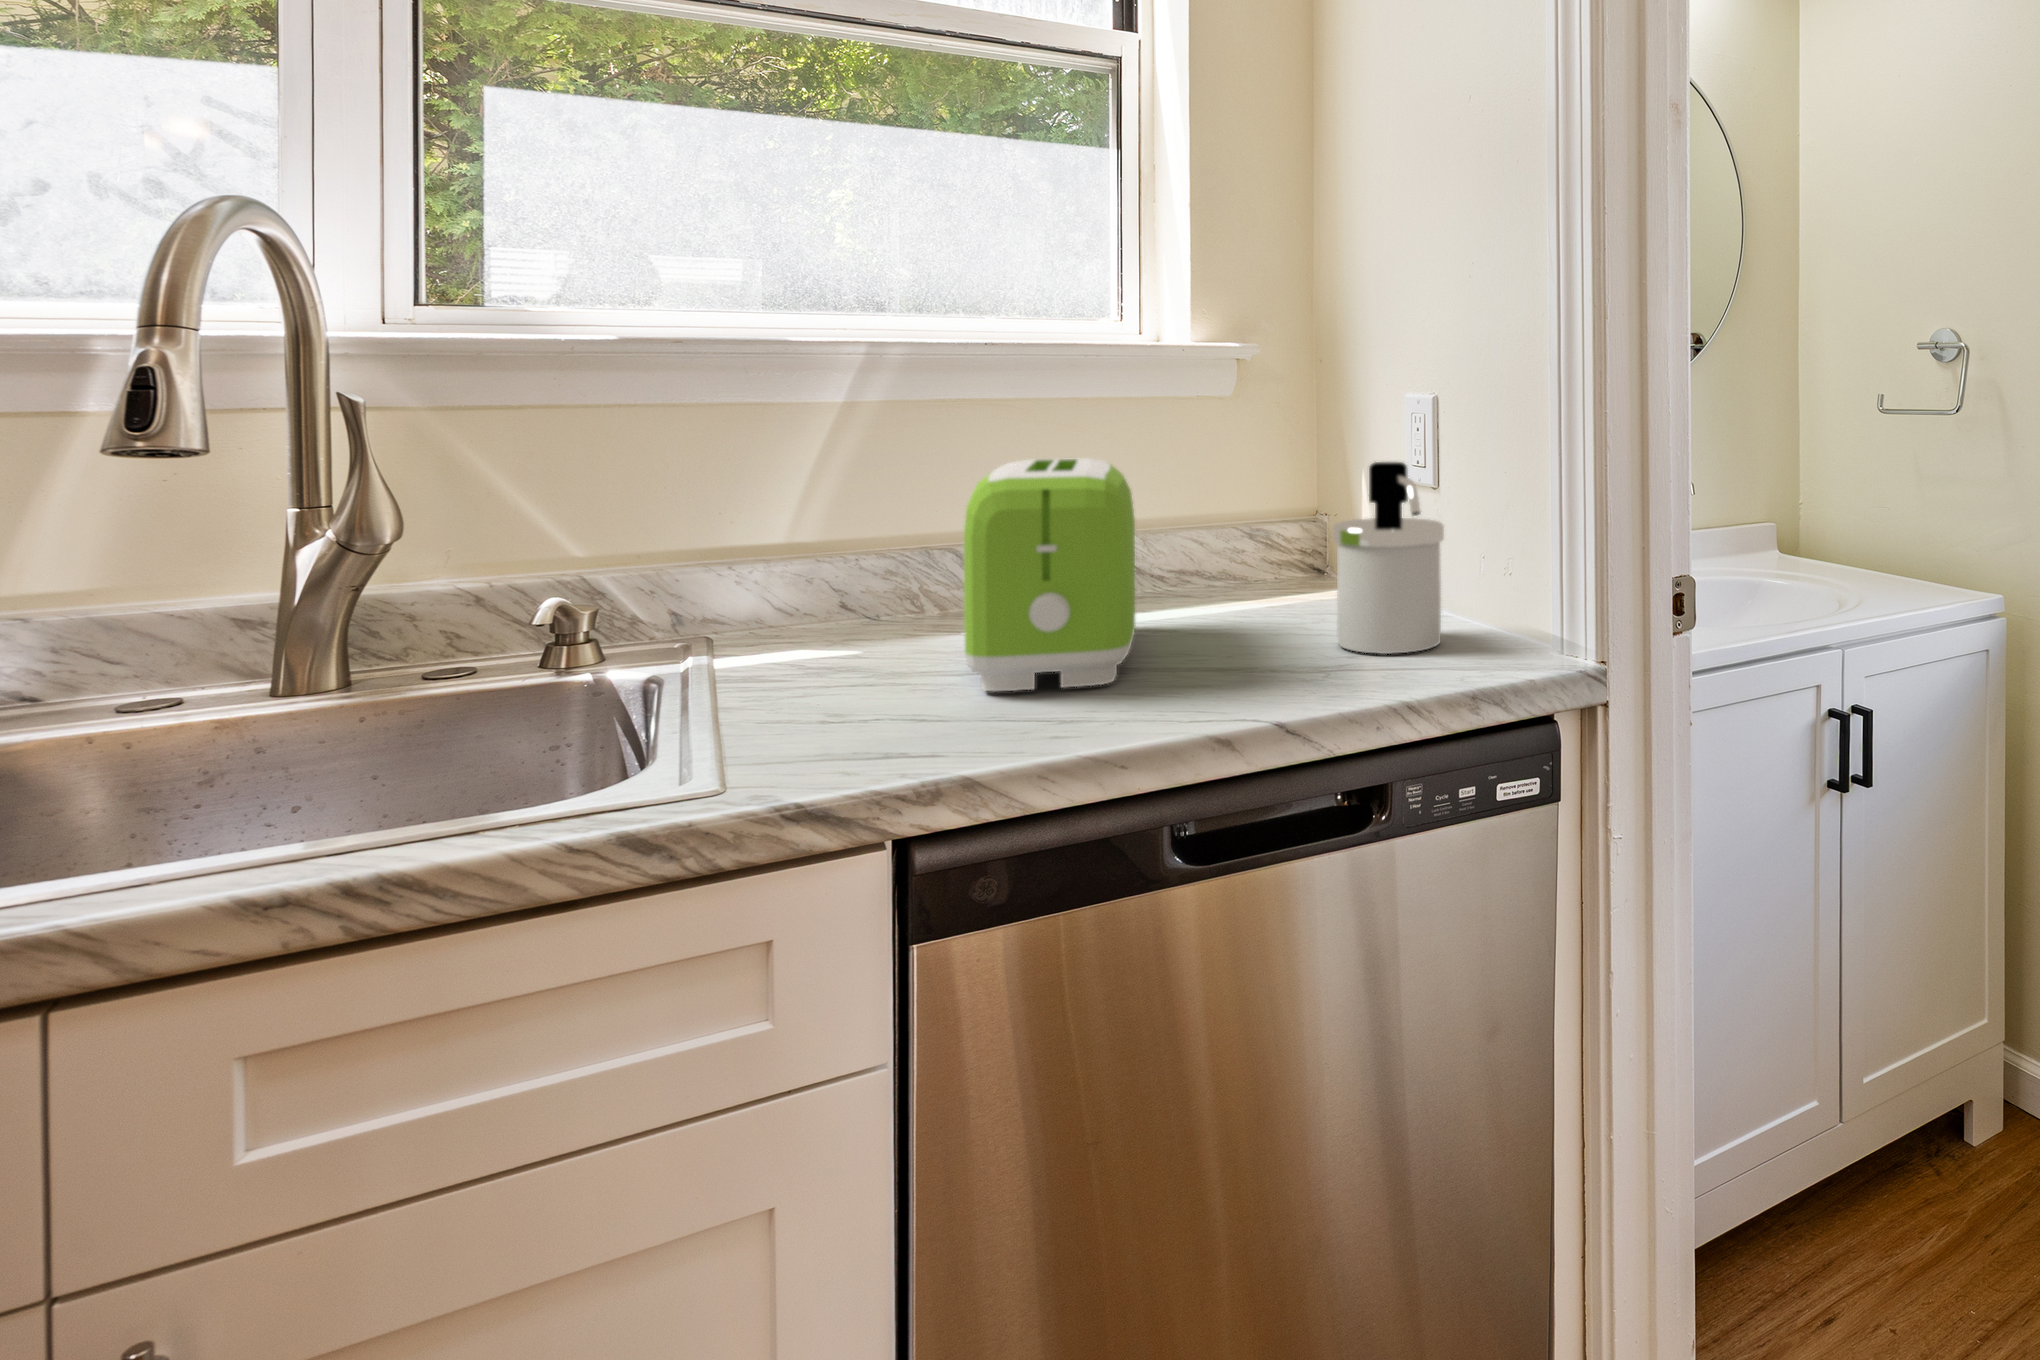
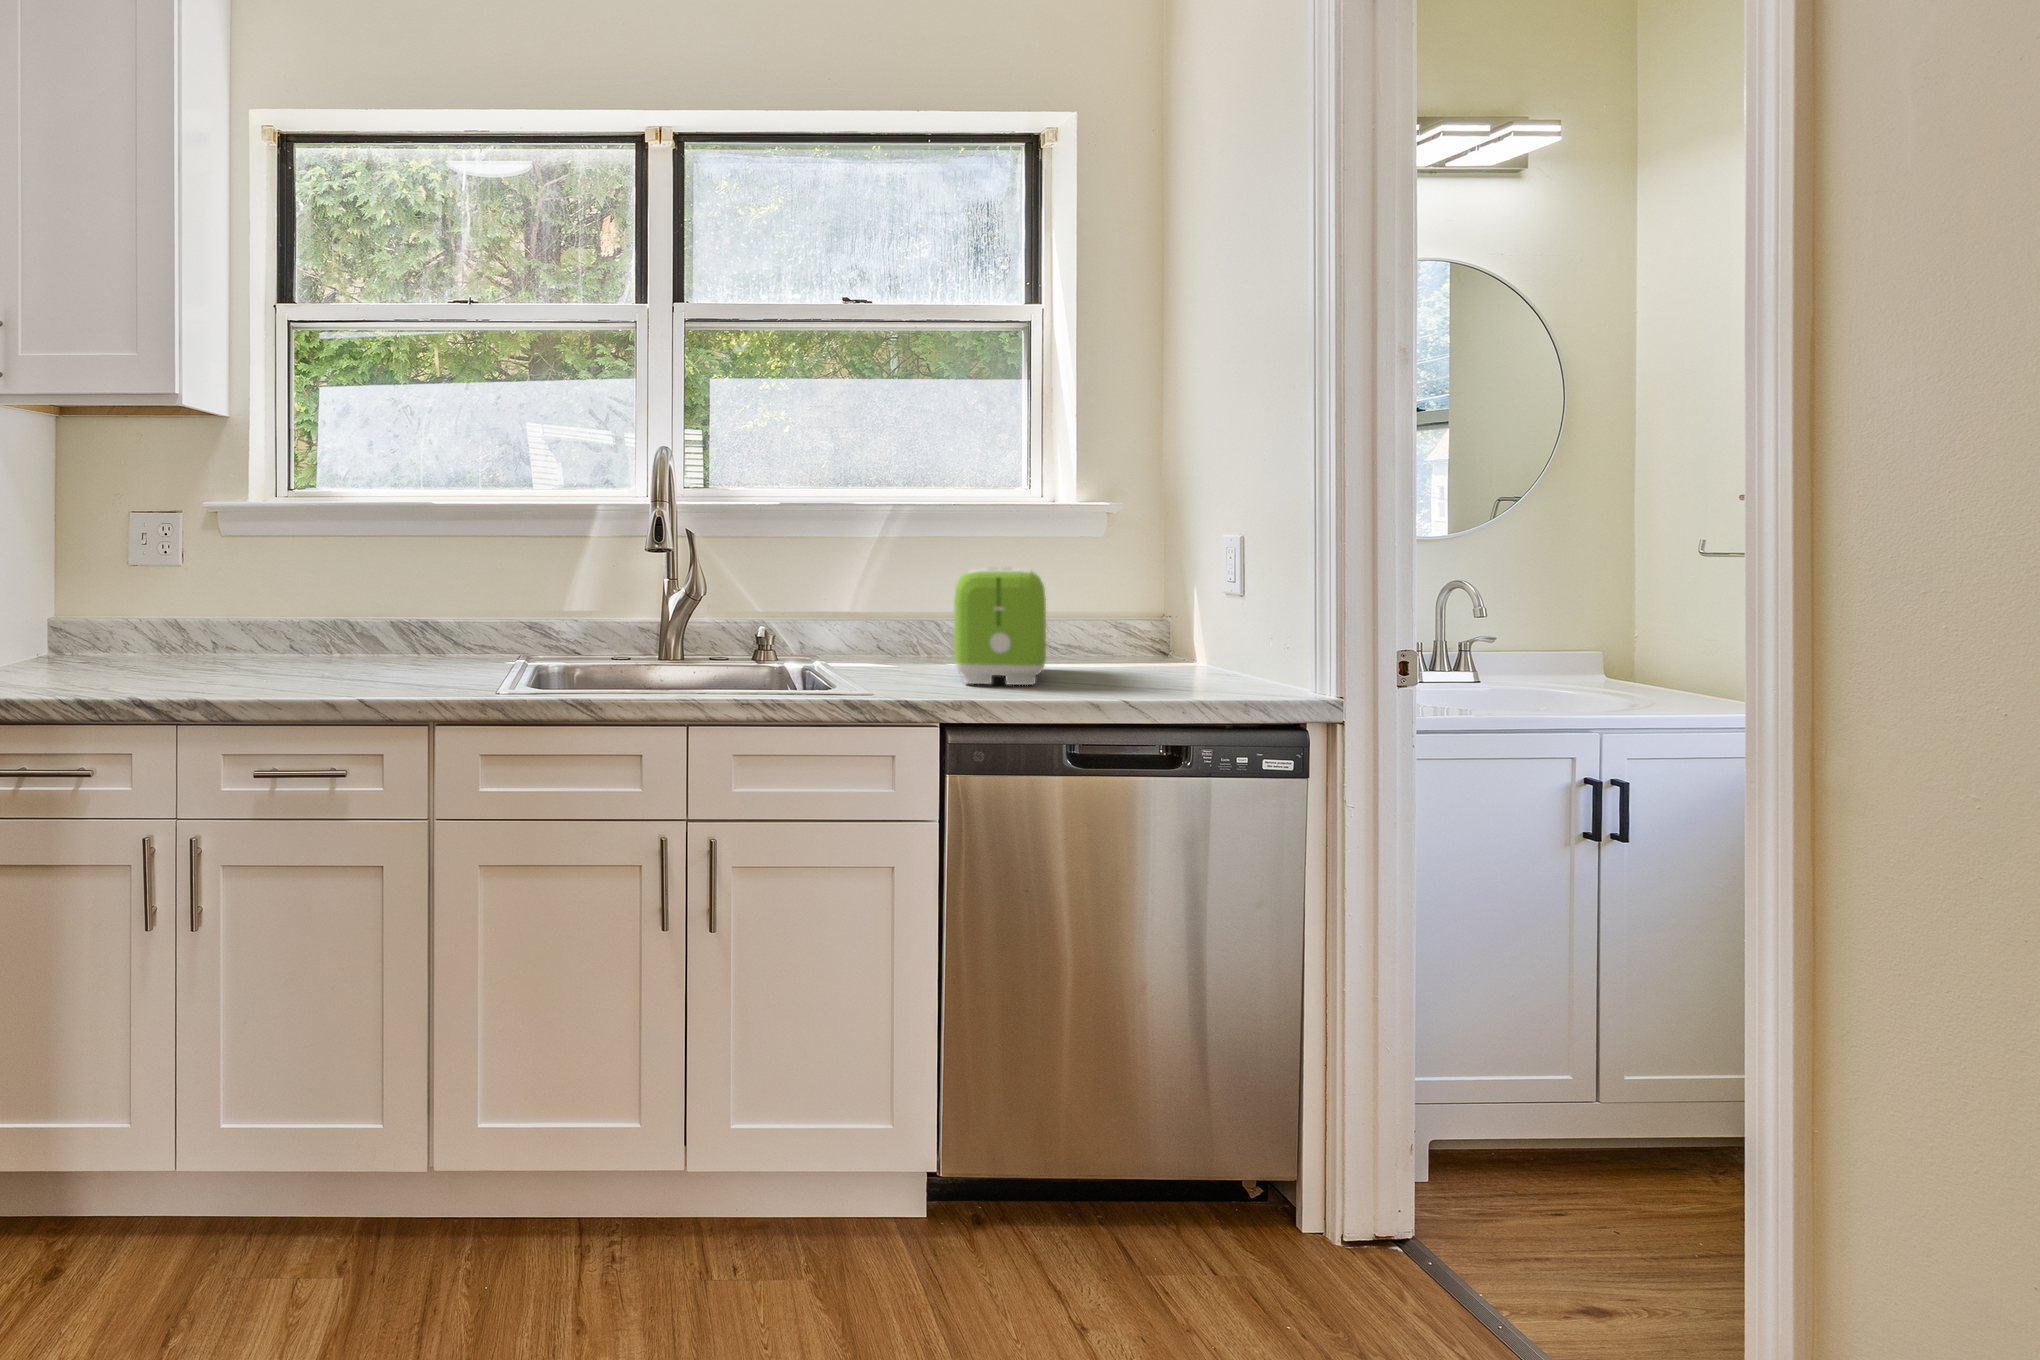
soap dispenser: present [1333,461,1444,654] -> none [1167,570,1241,685]

